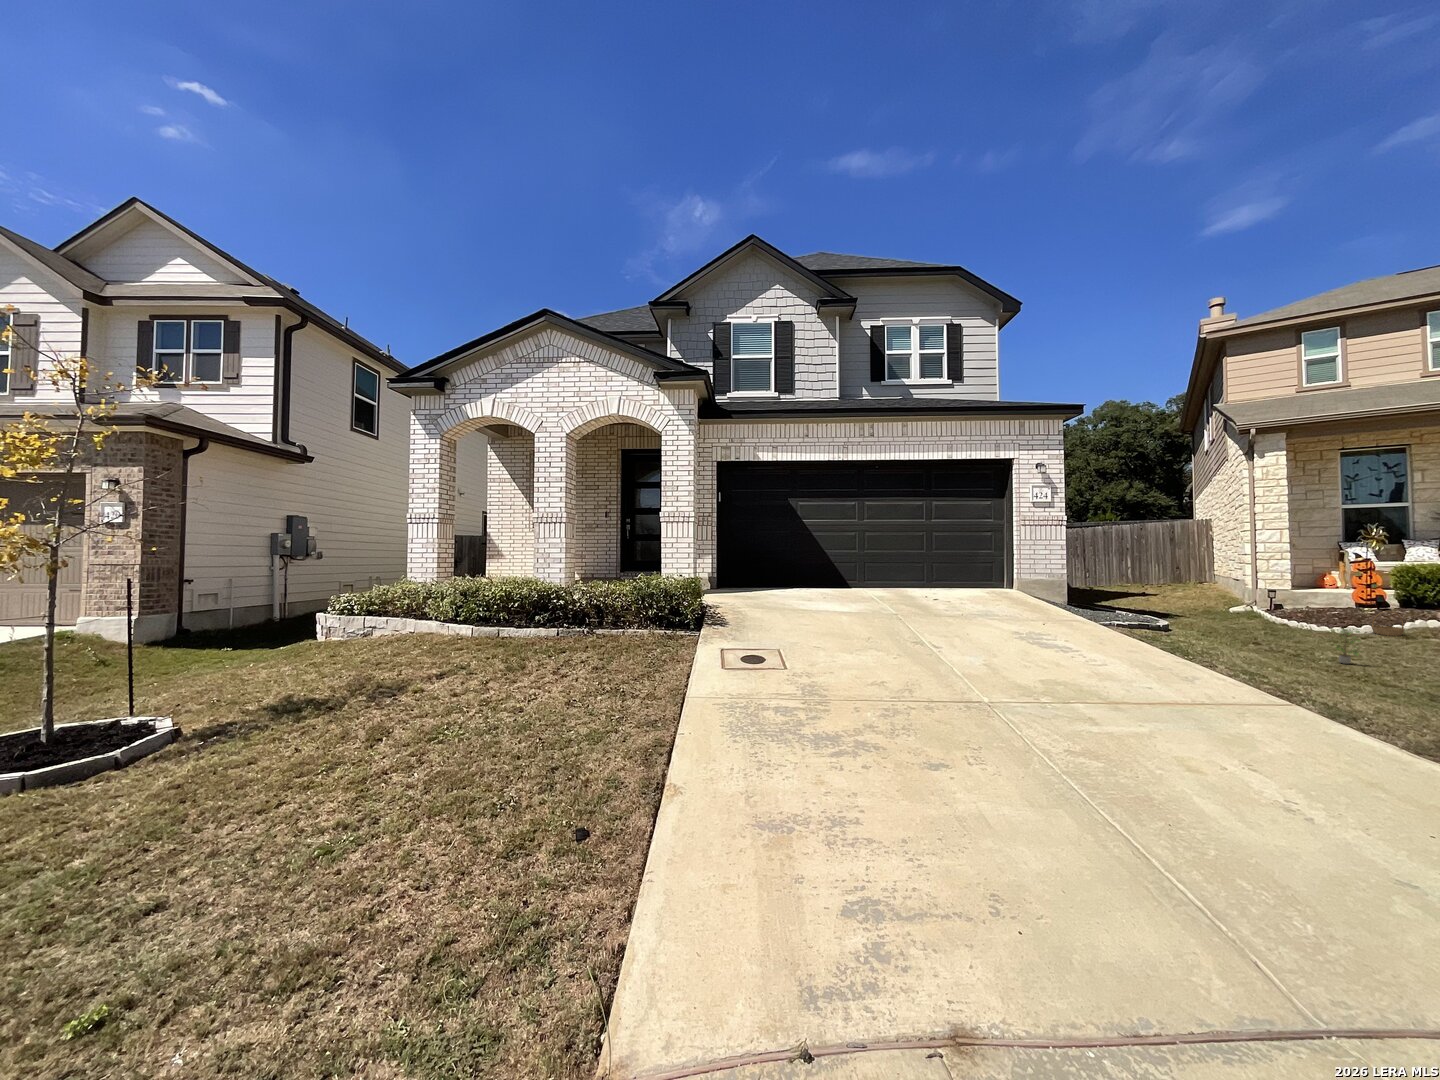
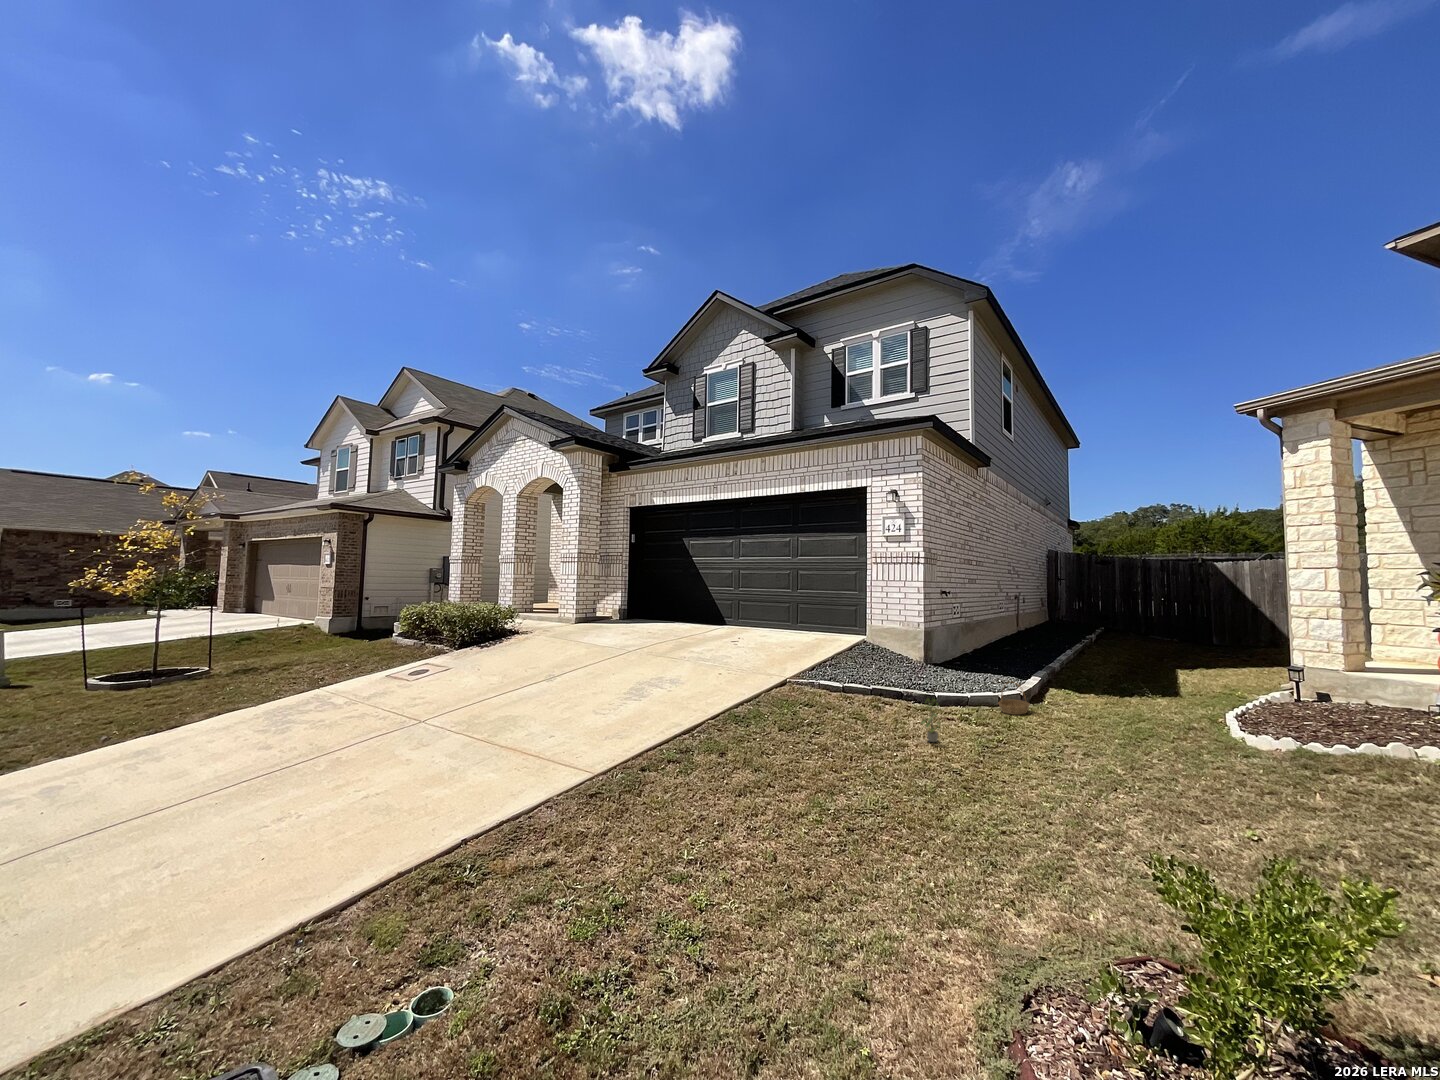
basket: present [1371,611,1405,636] -> present [998,681,1030,715]

